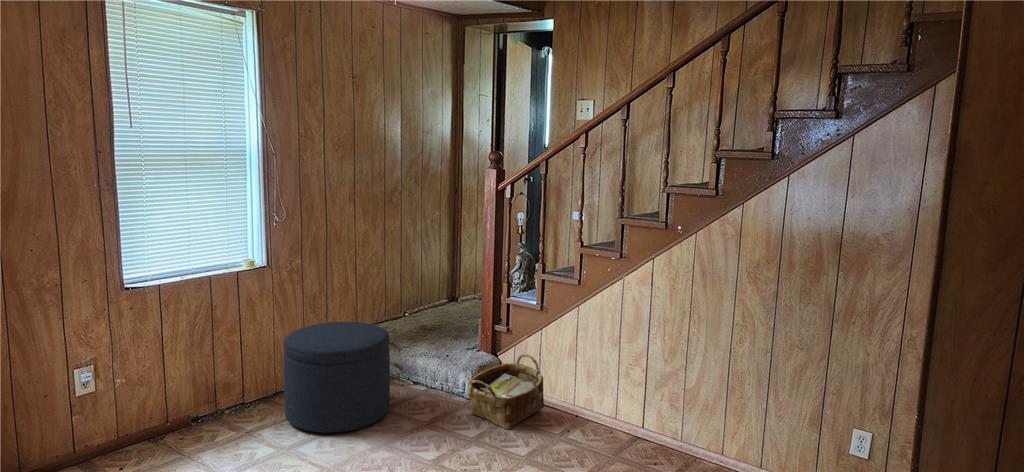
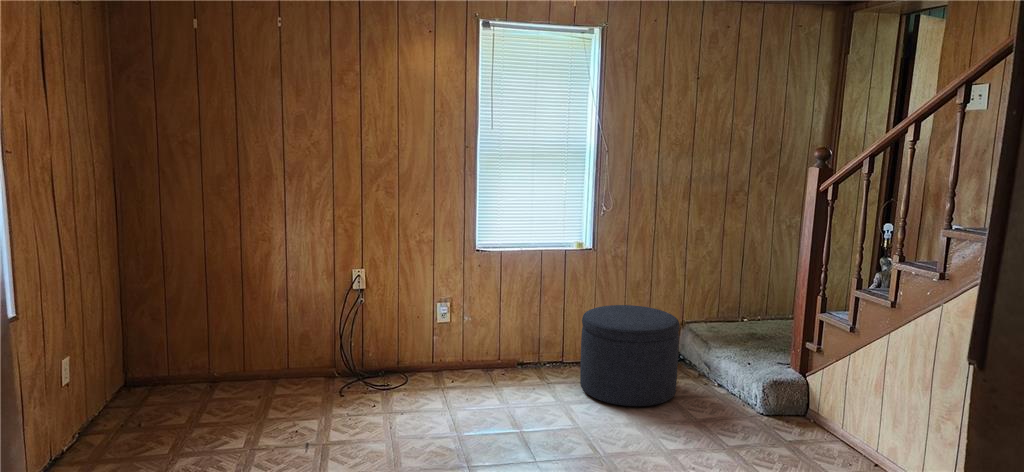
woven basket: present [467,354,544,429] -> none [744,379,840,453]

